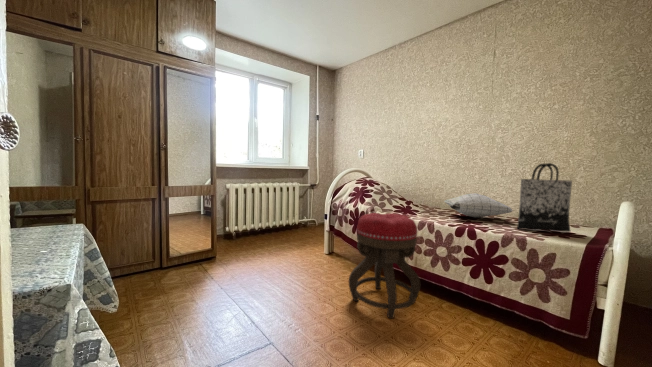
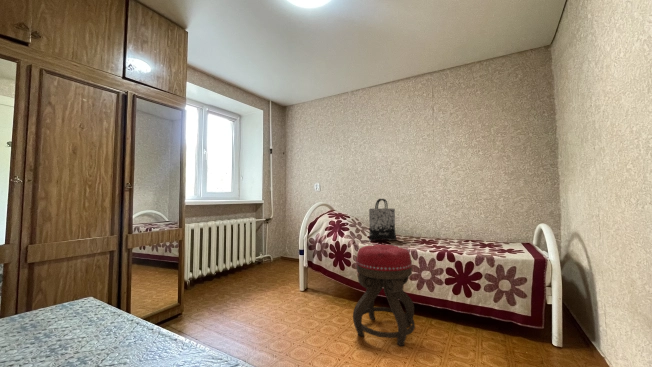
tote bag: present [517,163,572,232] -> present [369,199,397,240]
pillow: present [444,193,513,218] -> none [408,221,469,242]

